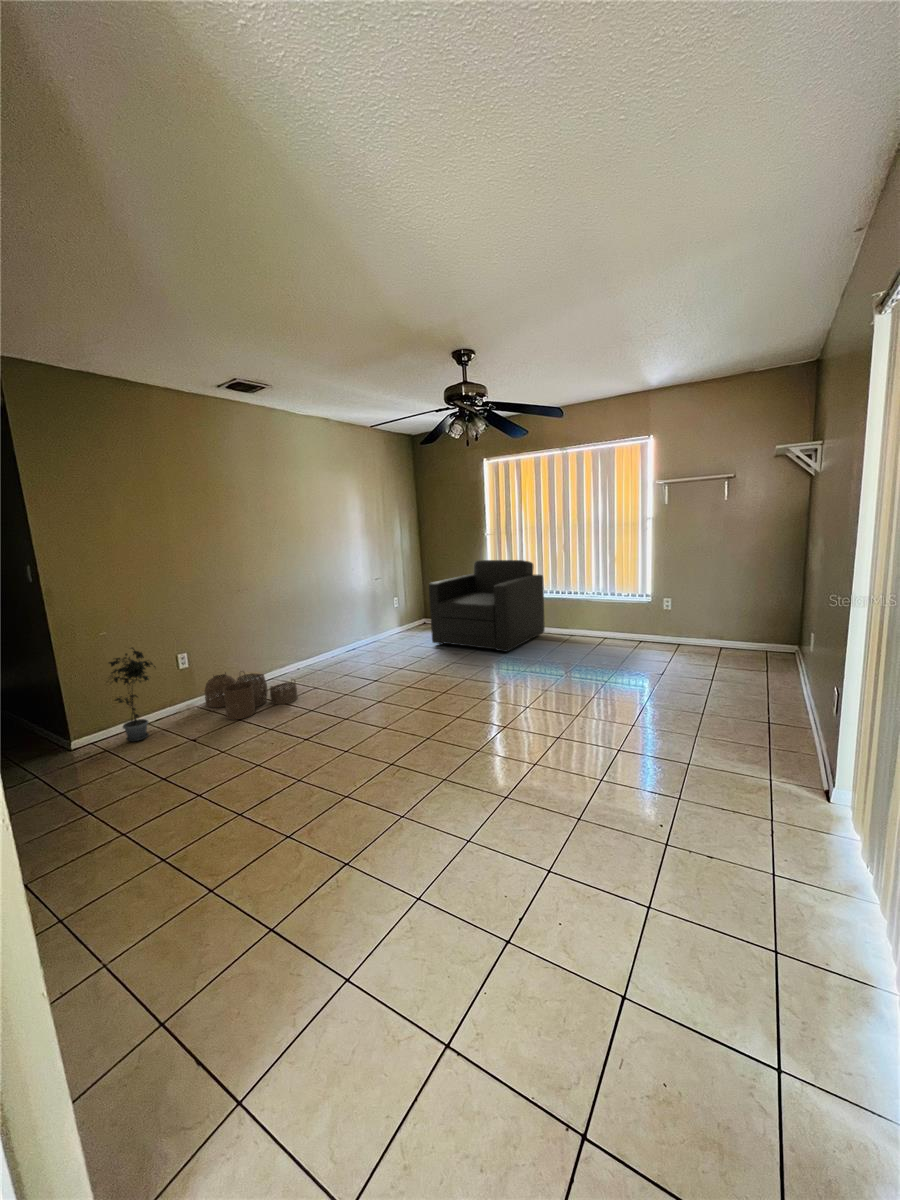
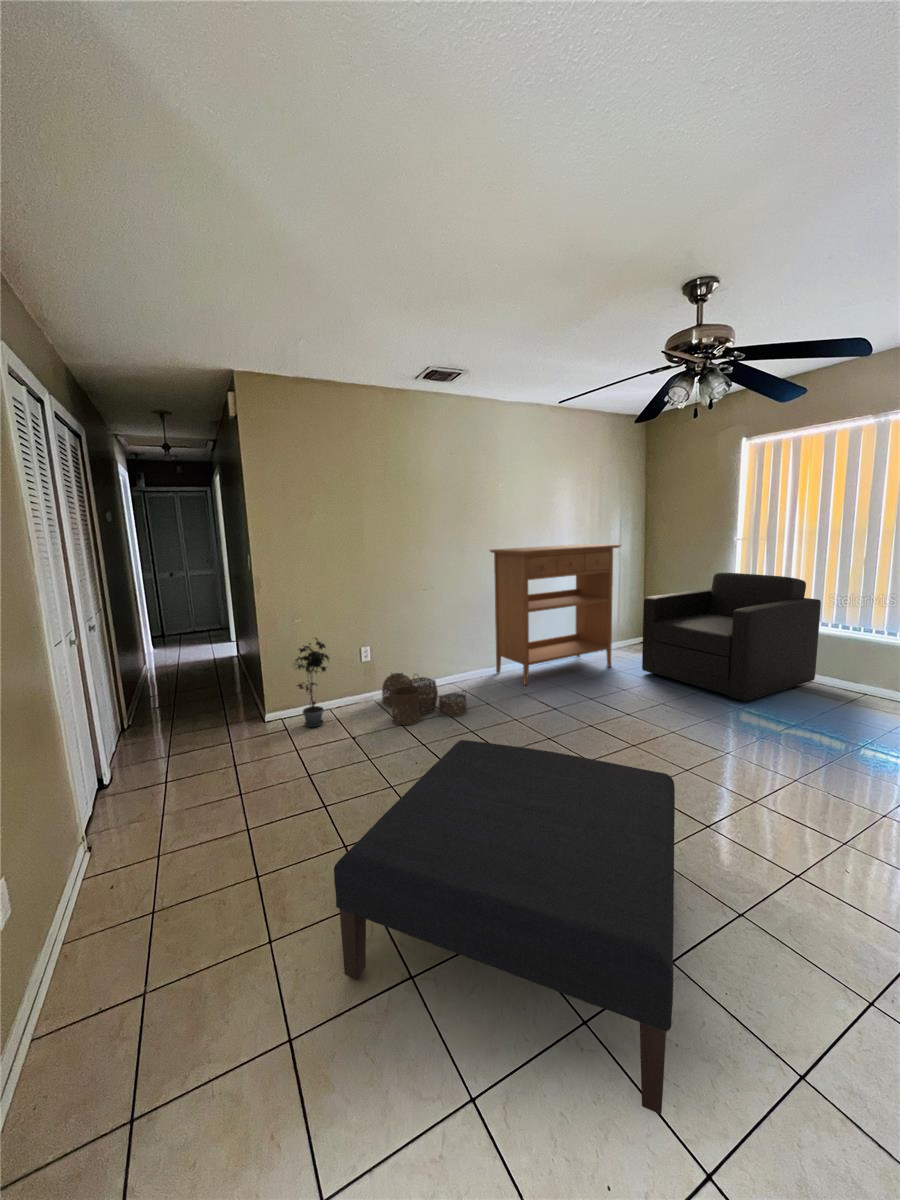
console table: none [294,542,407,669] -> present [490,544,621,685]
ottoman: none [279,689,520,879] -> present [334,740,675,1114]

